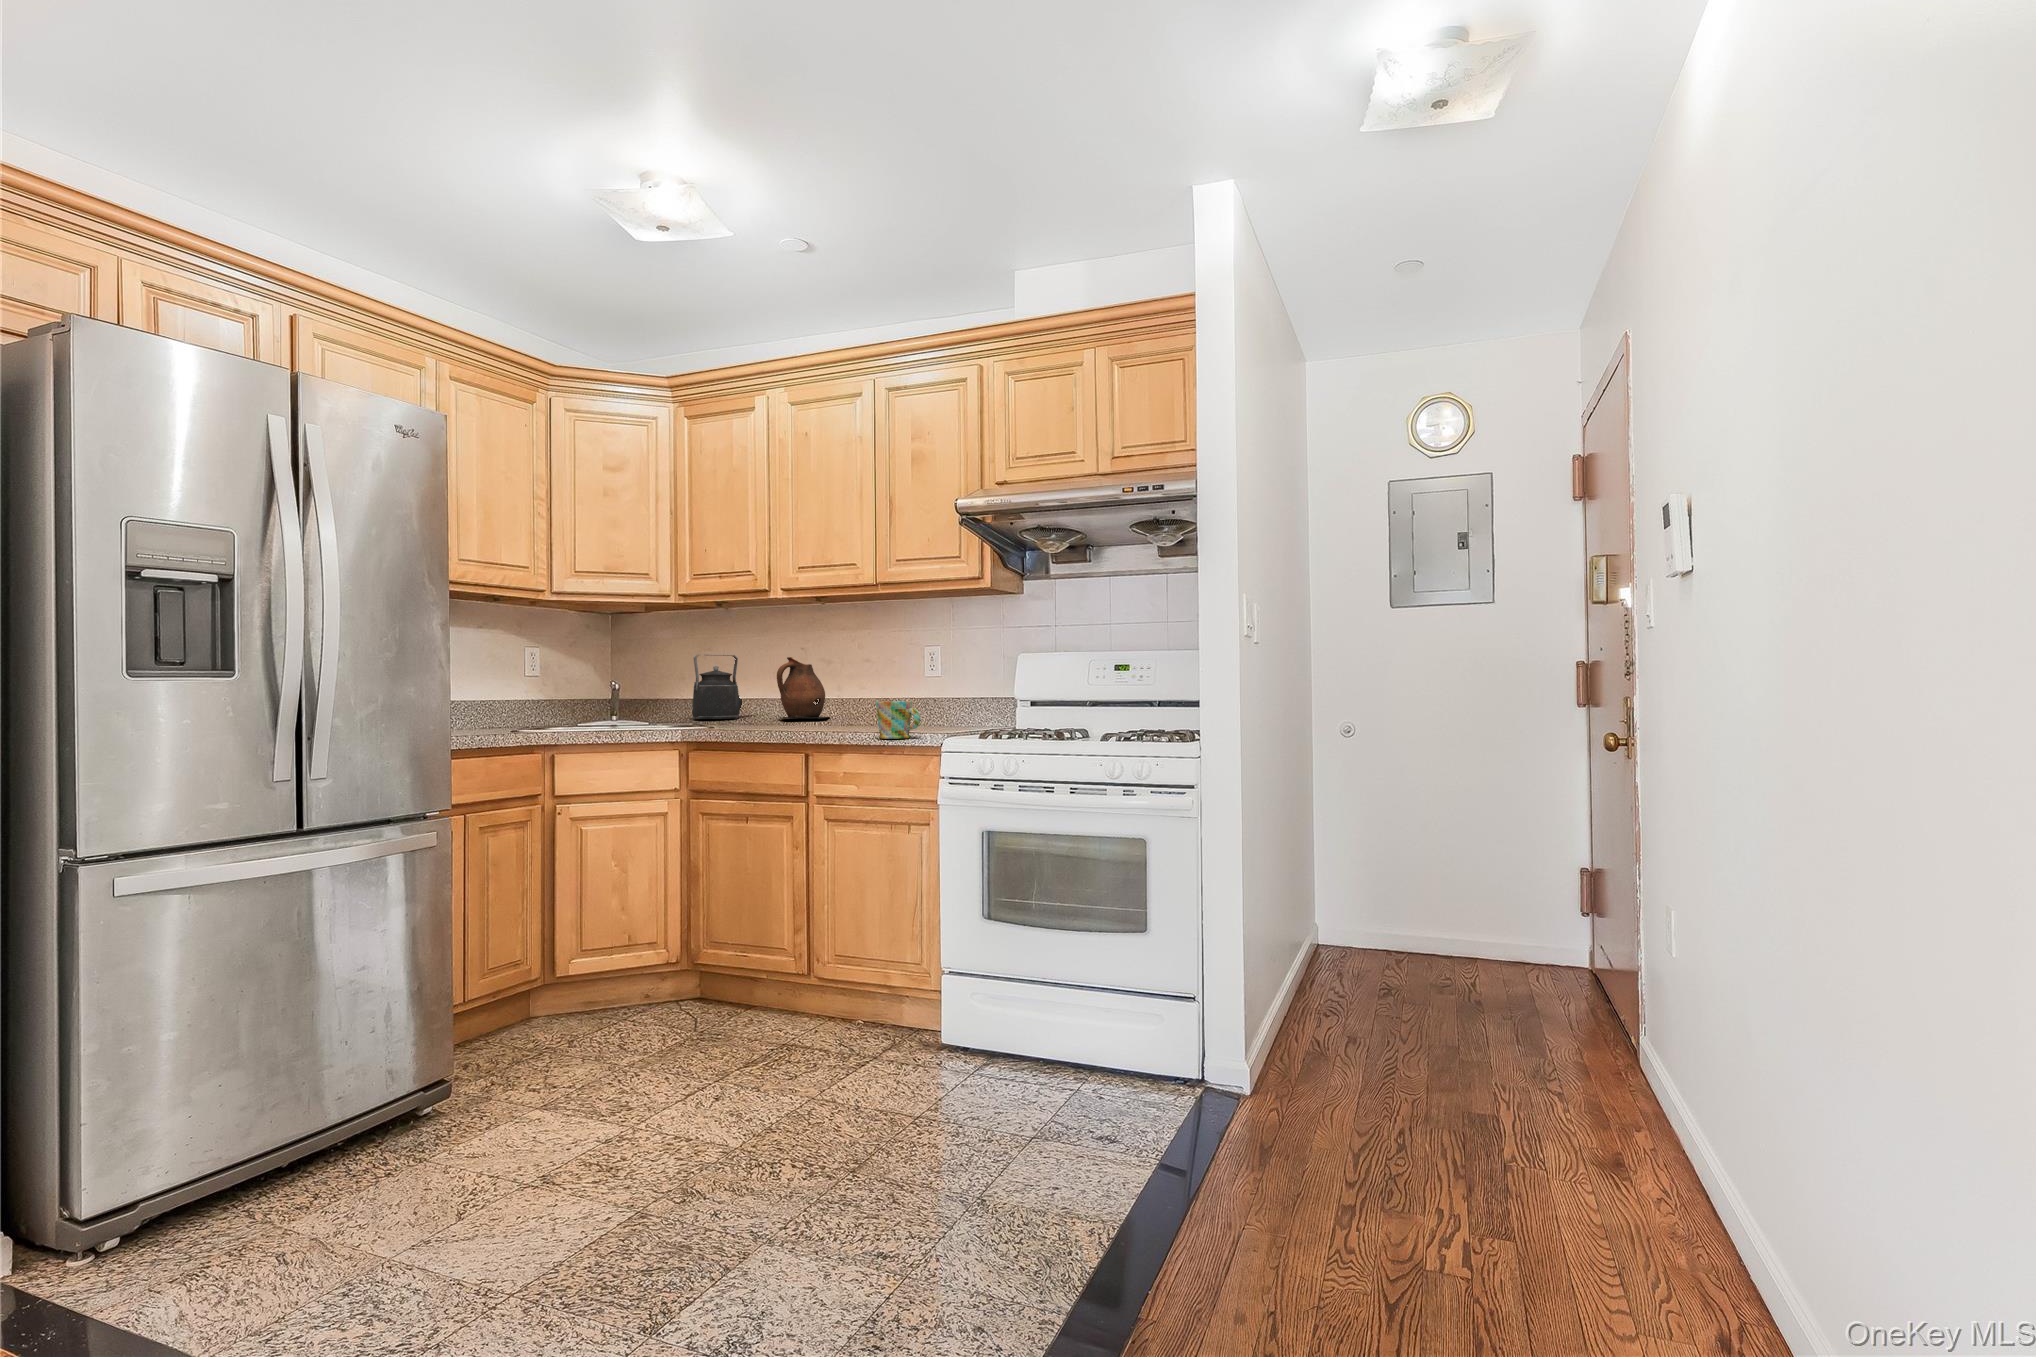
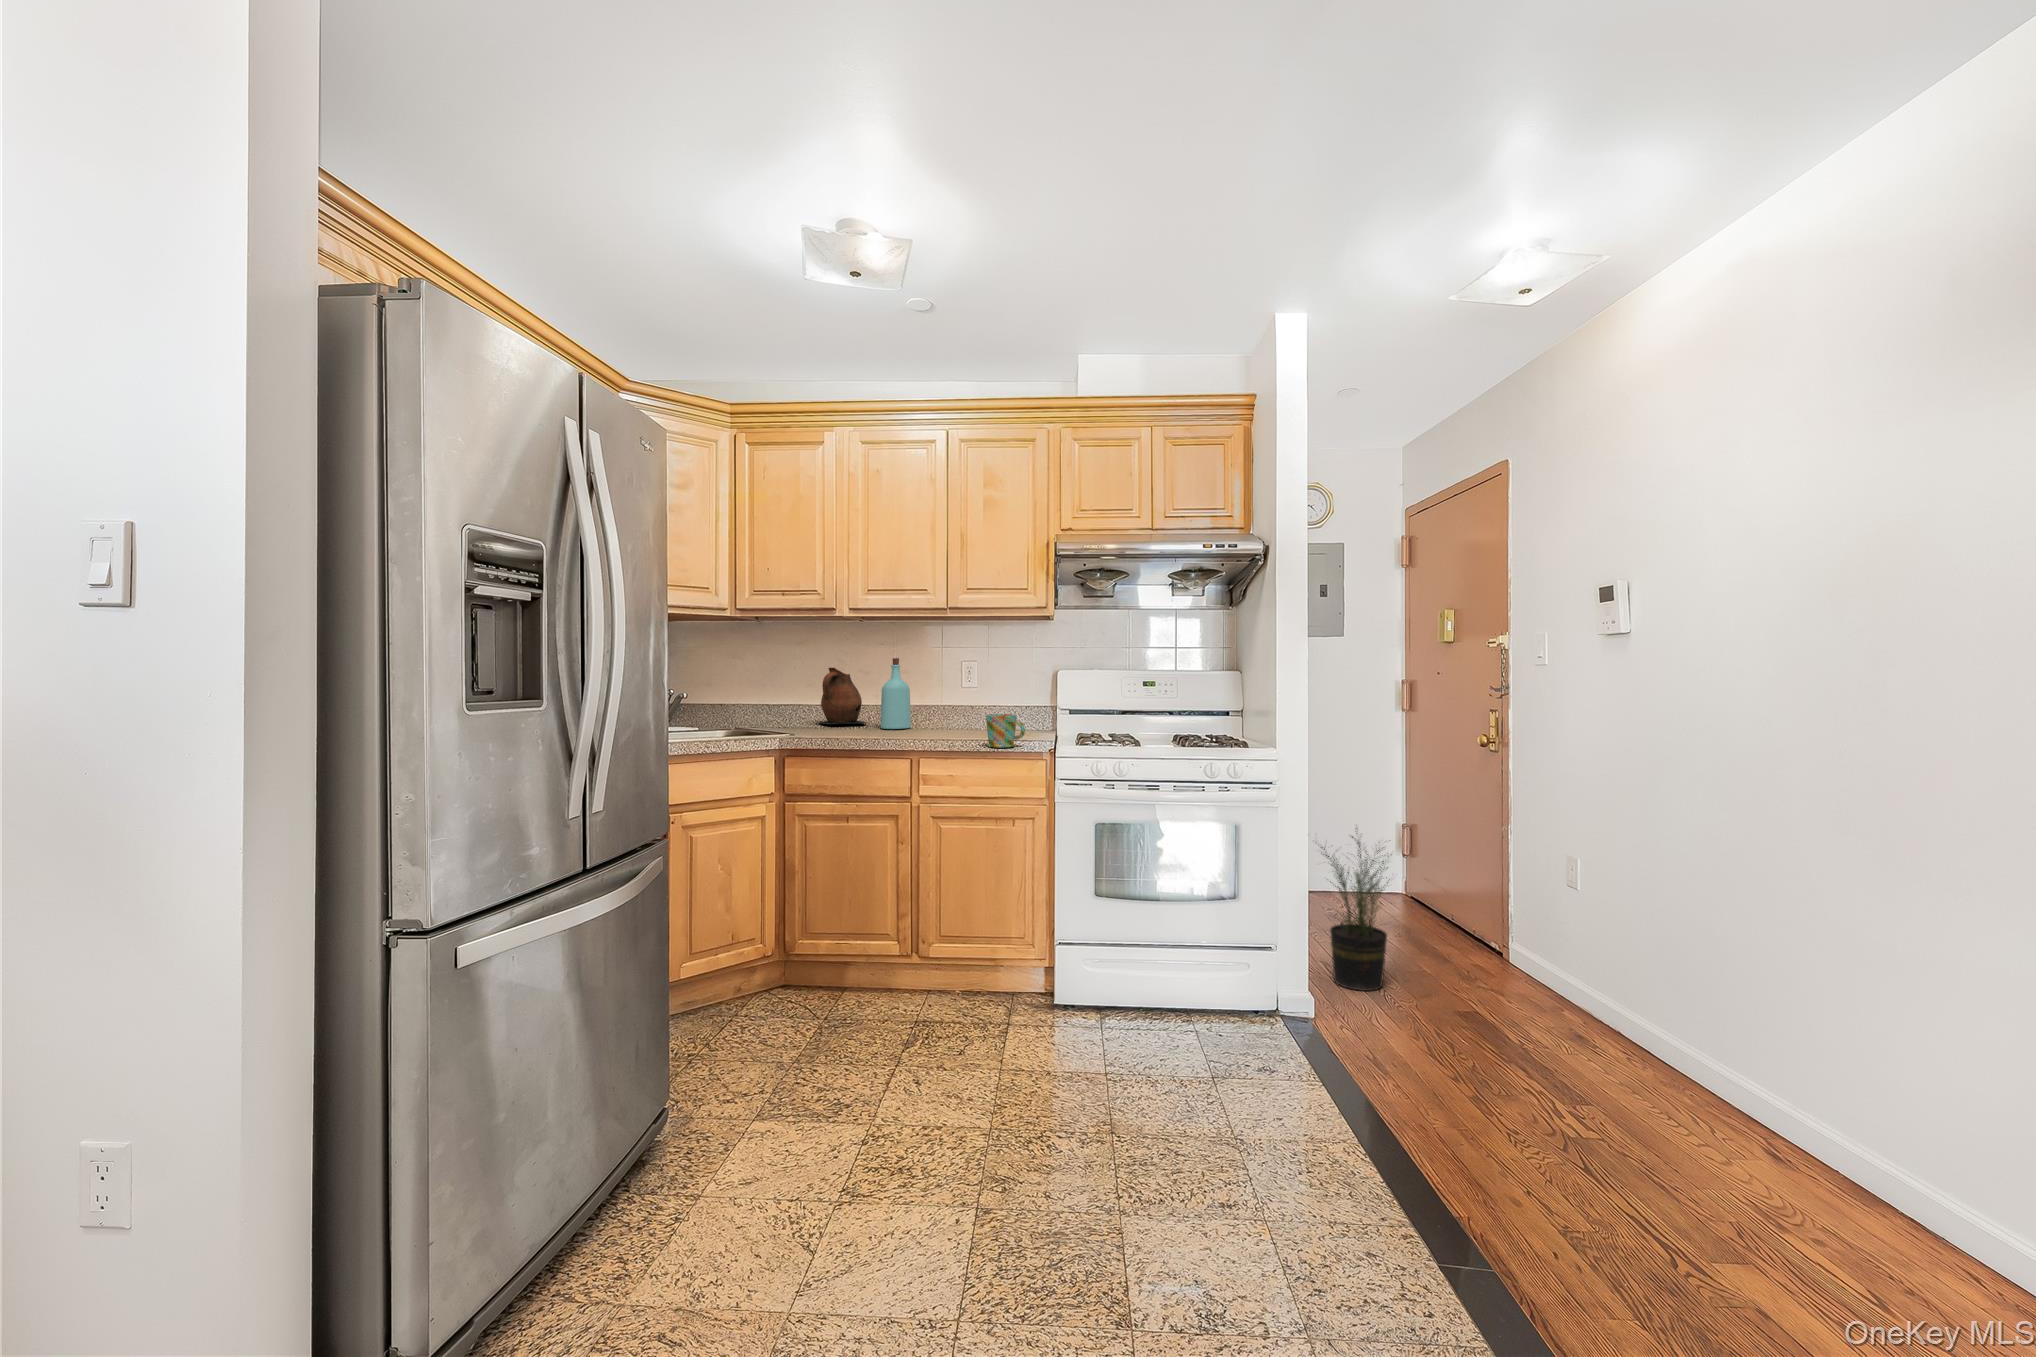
bottle: none [827,645,863,723] -> present [880,658,911,729]
kettle: present [692,655,742,719] -> none [727,664,782,725]
potted plant: none [1276,850,1417,1077] -> present [1320,827,1392,991]

